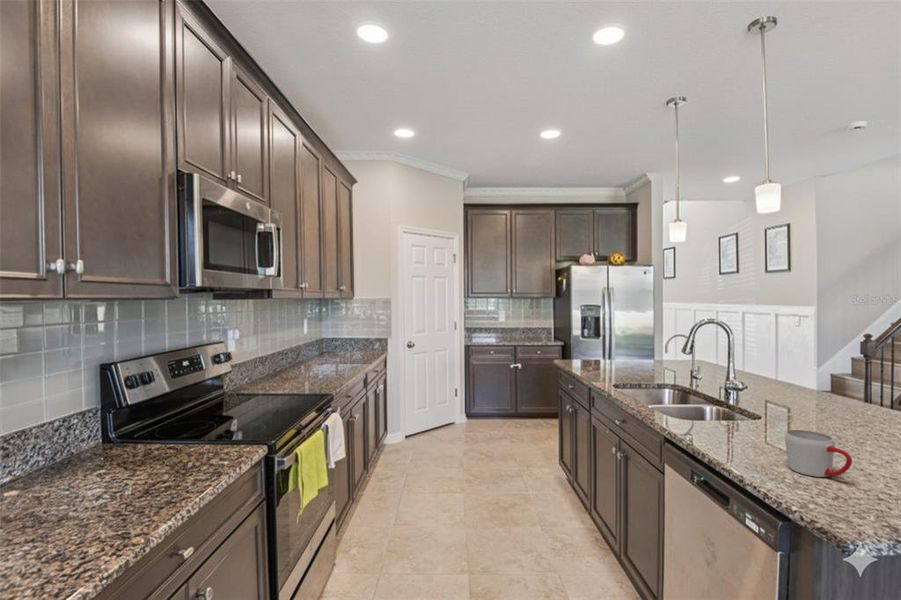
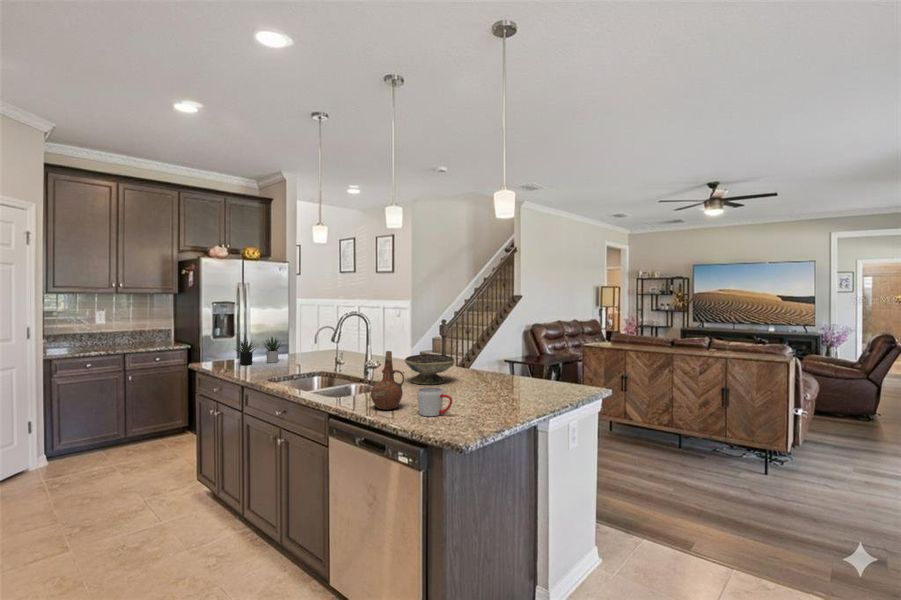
succulent plant: none [585,338,637,366] -> present [236,337,282,365]
ceramic pitcher: none [713,370,766,449] -> present [371,351,404,409]
decorative bowl: none [781,378,874,424] -> present [405,354,454,385]

